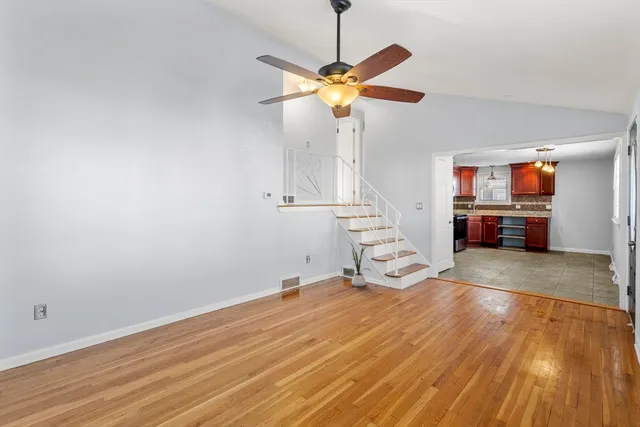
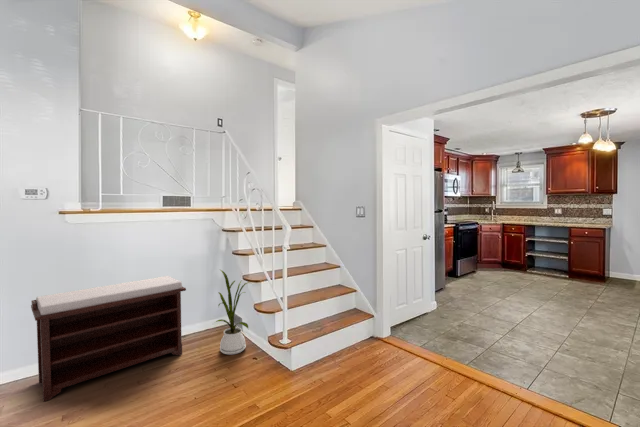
bench: none [273,245,336,302] -> present [31,276,186,401]

